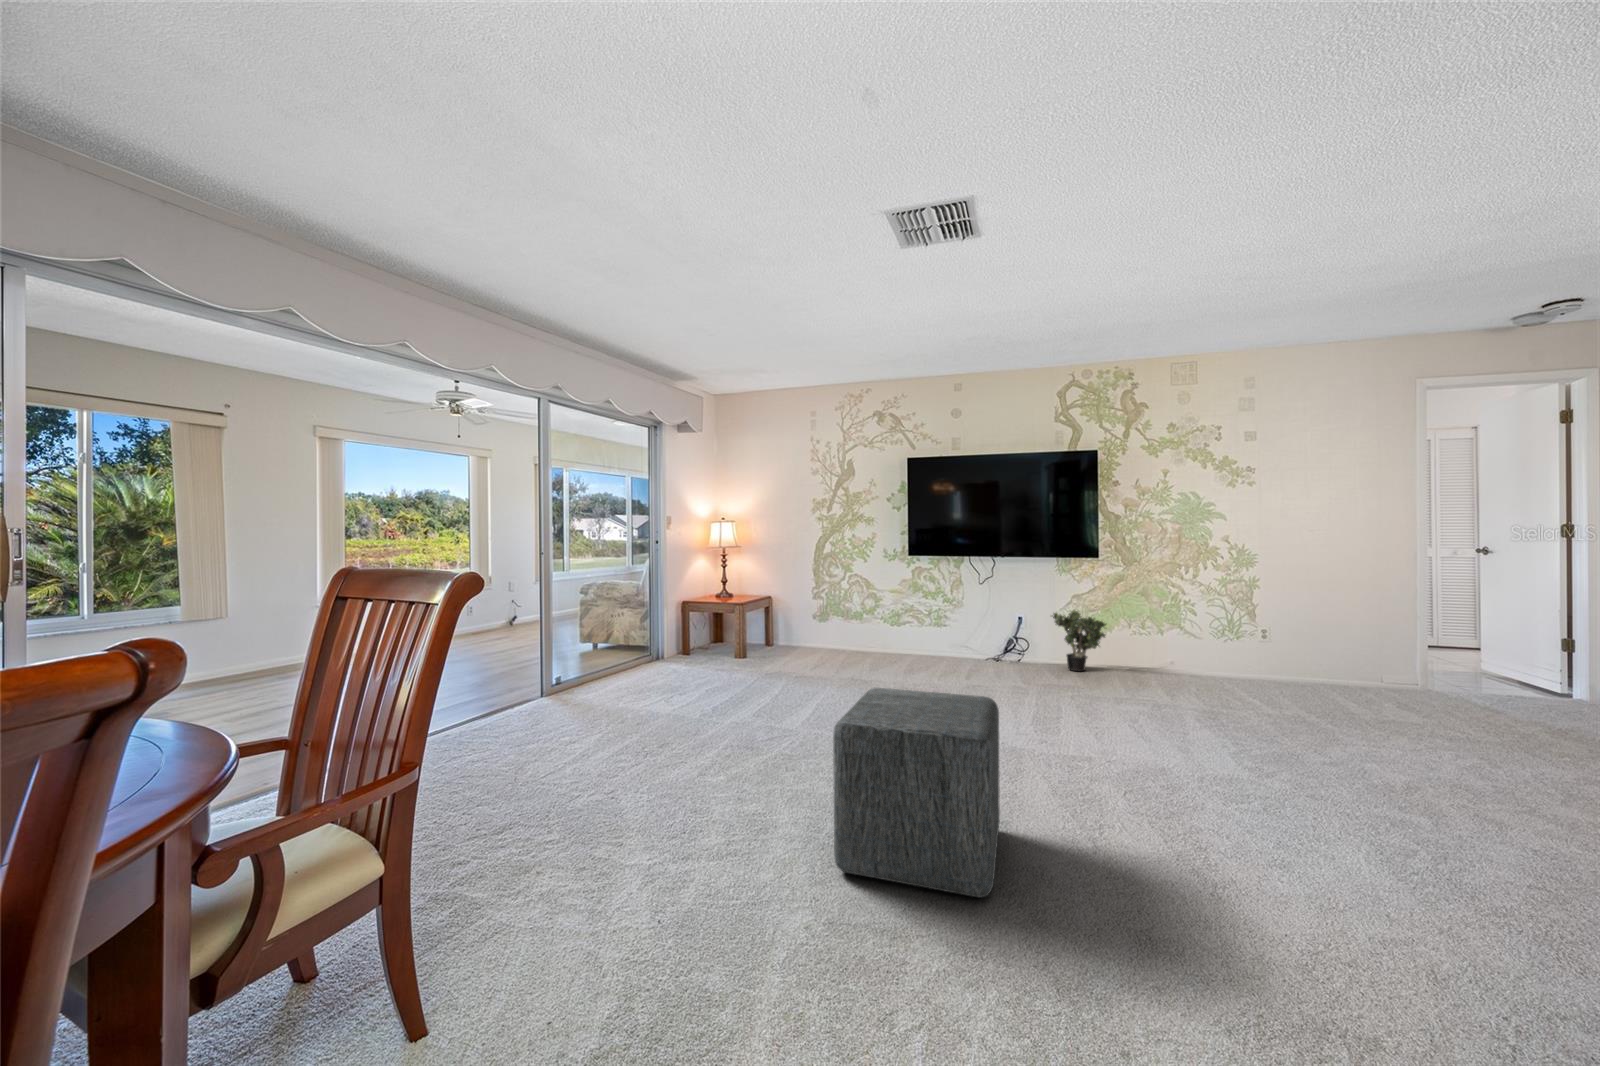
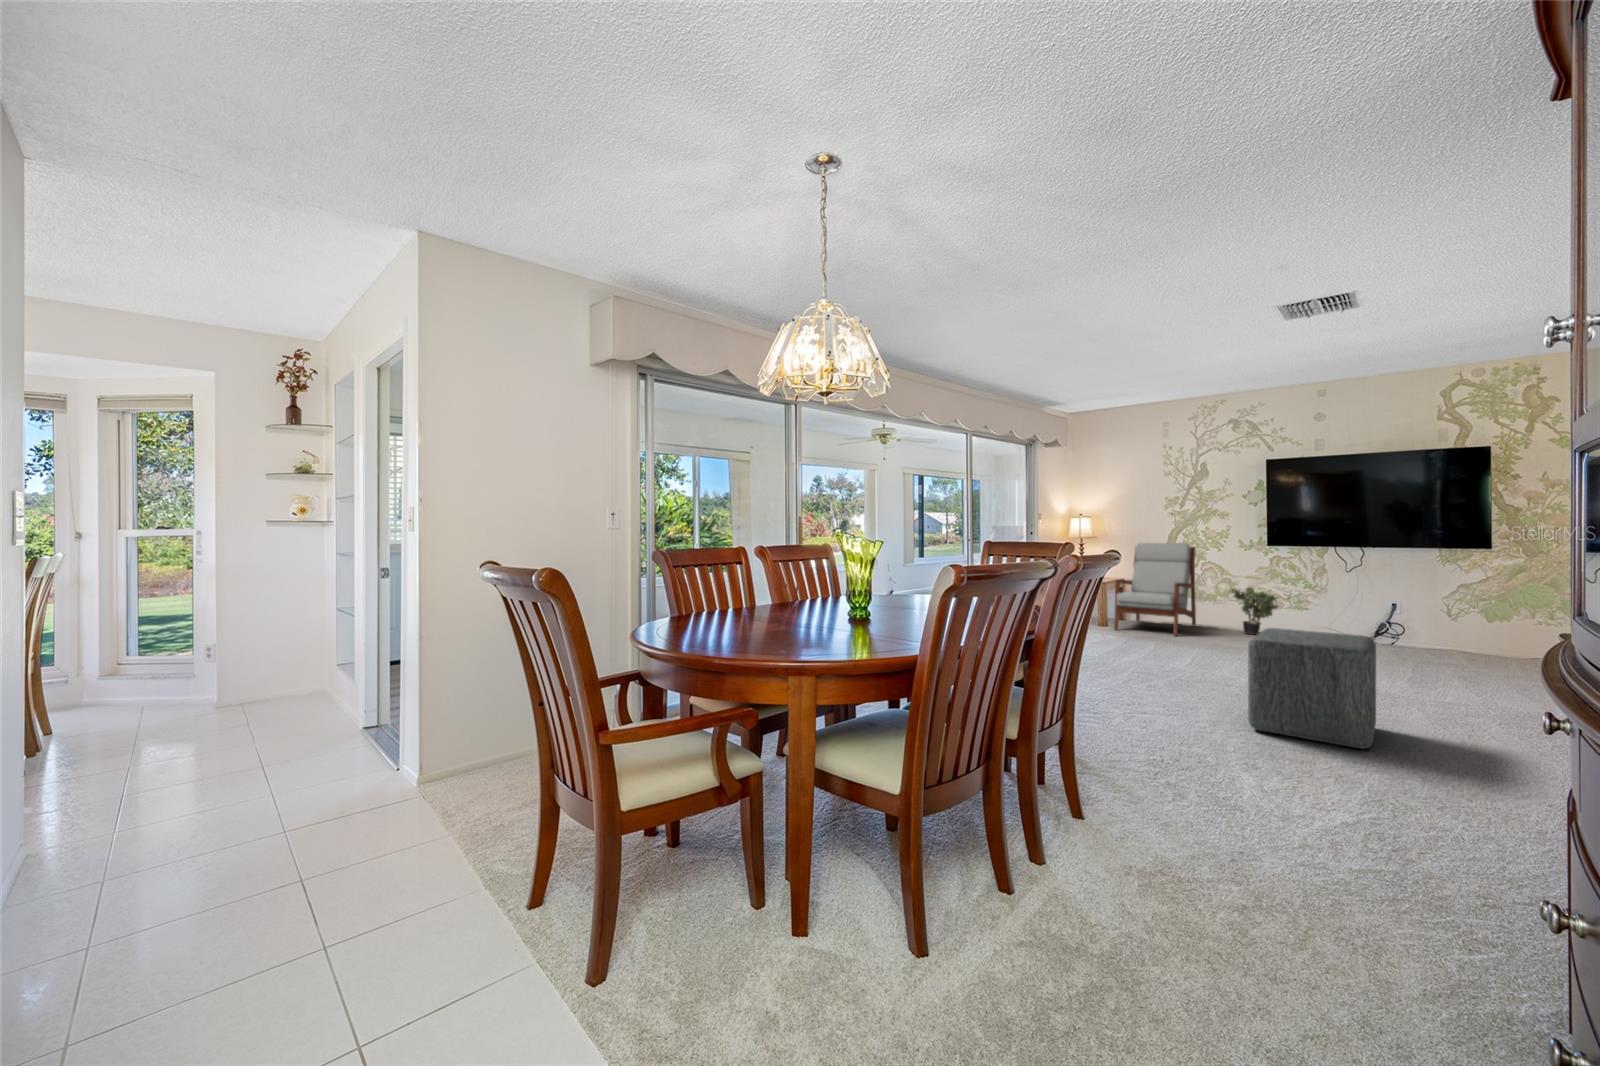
armchair: none [751,553,843,667] -> present [1114,543,1196,636]
potted plant: present [1053,611,1106,671] -> present [1231,587,1278,635]

